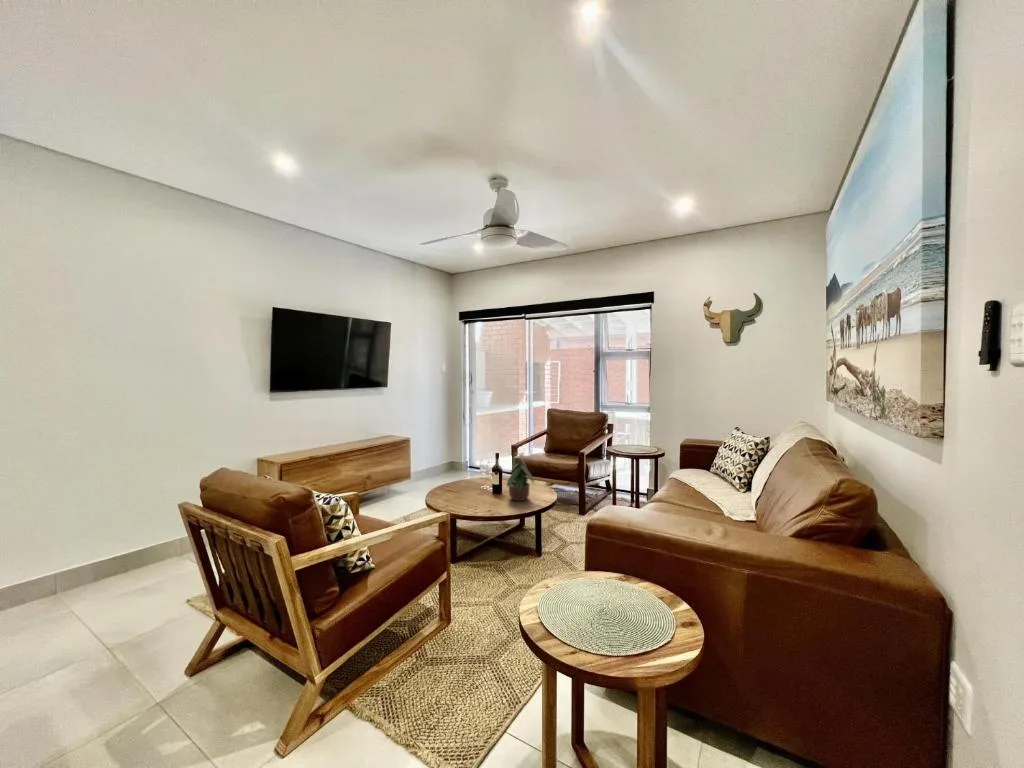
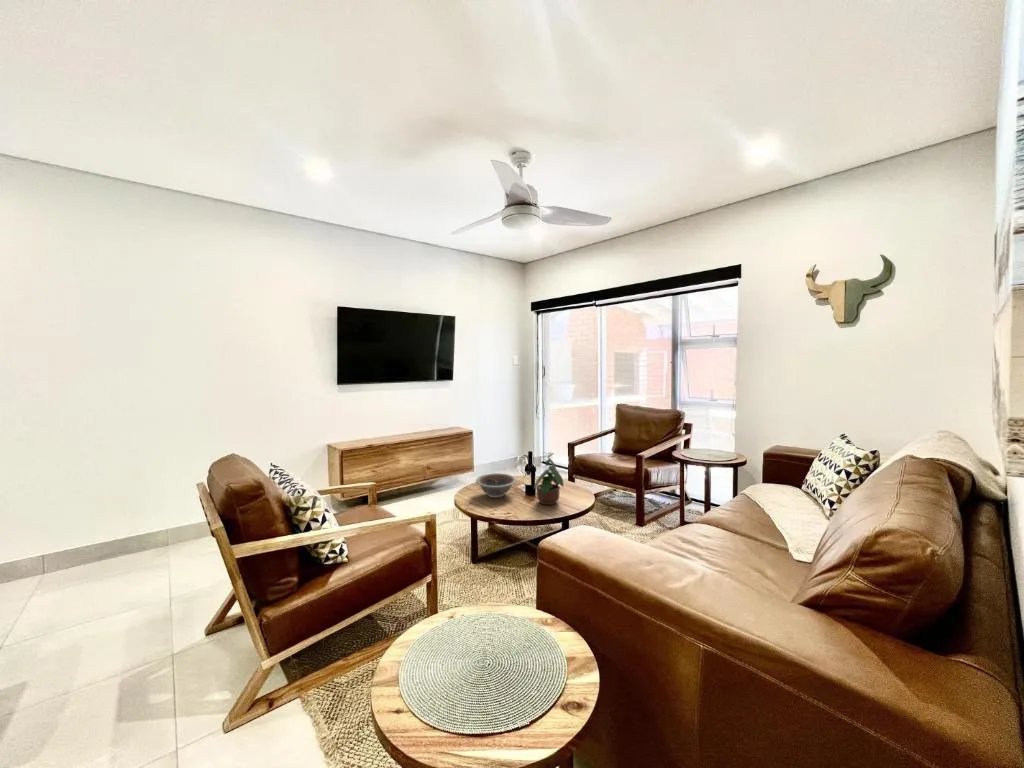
decorative bowl: none [447,476,486,499] -> present [476,473,516,497]

